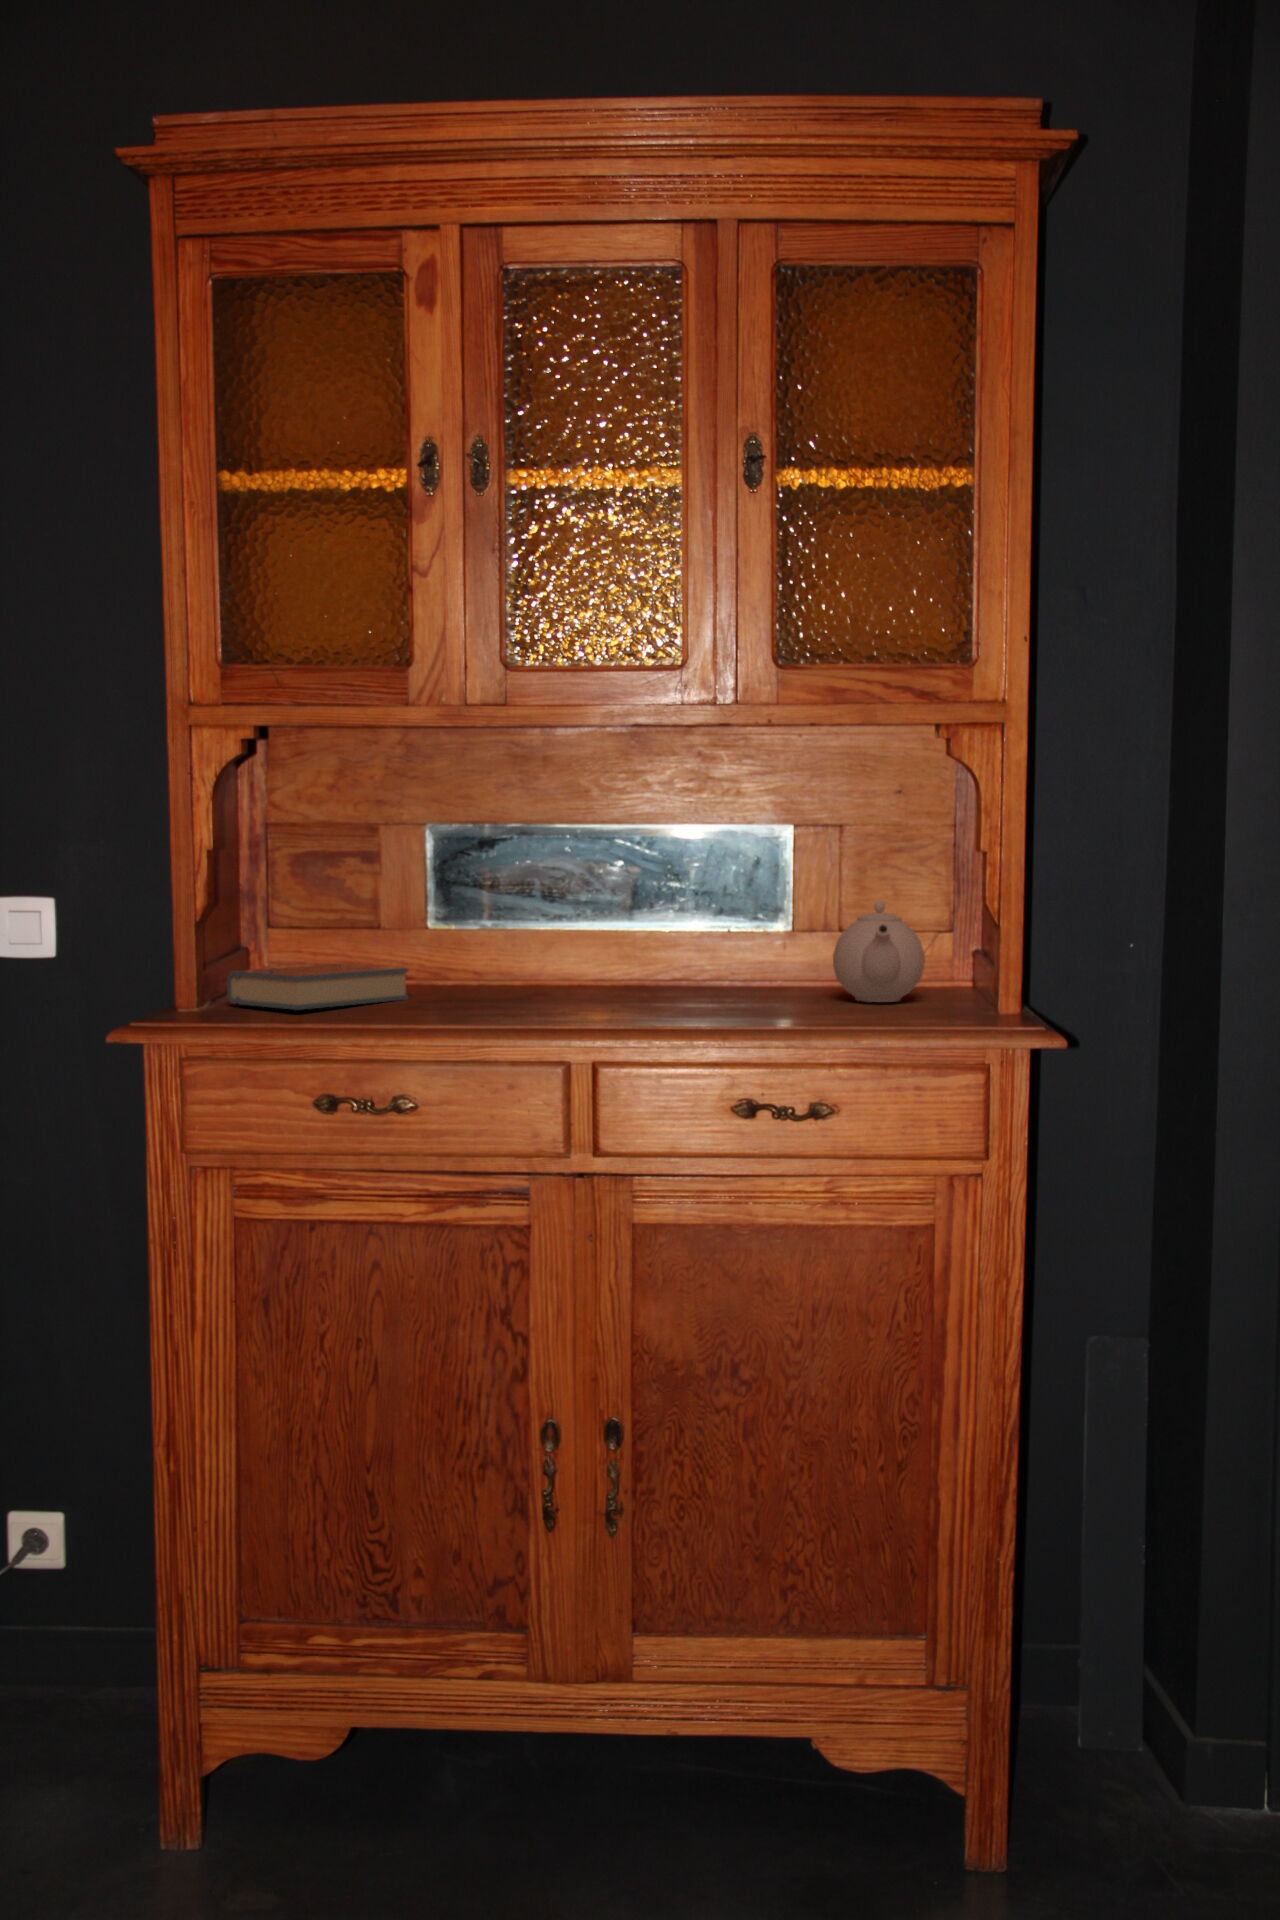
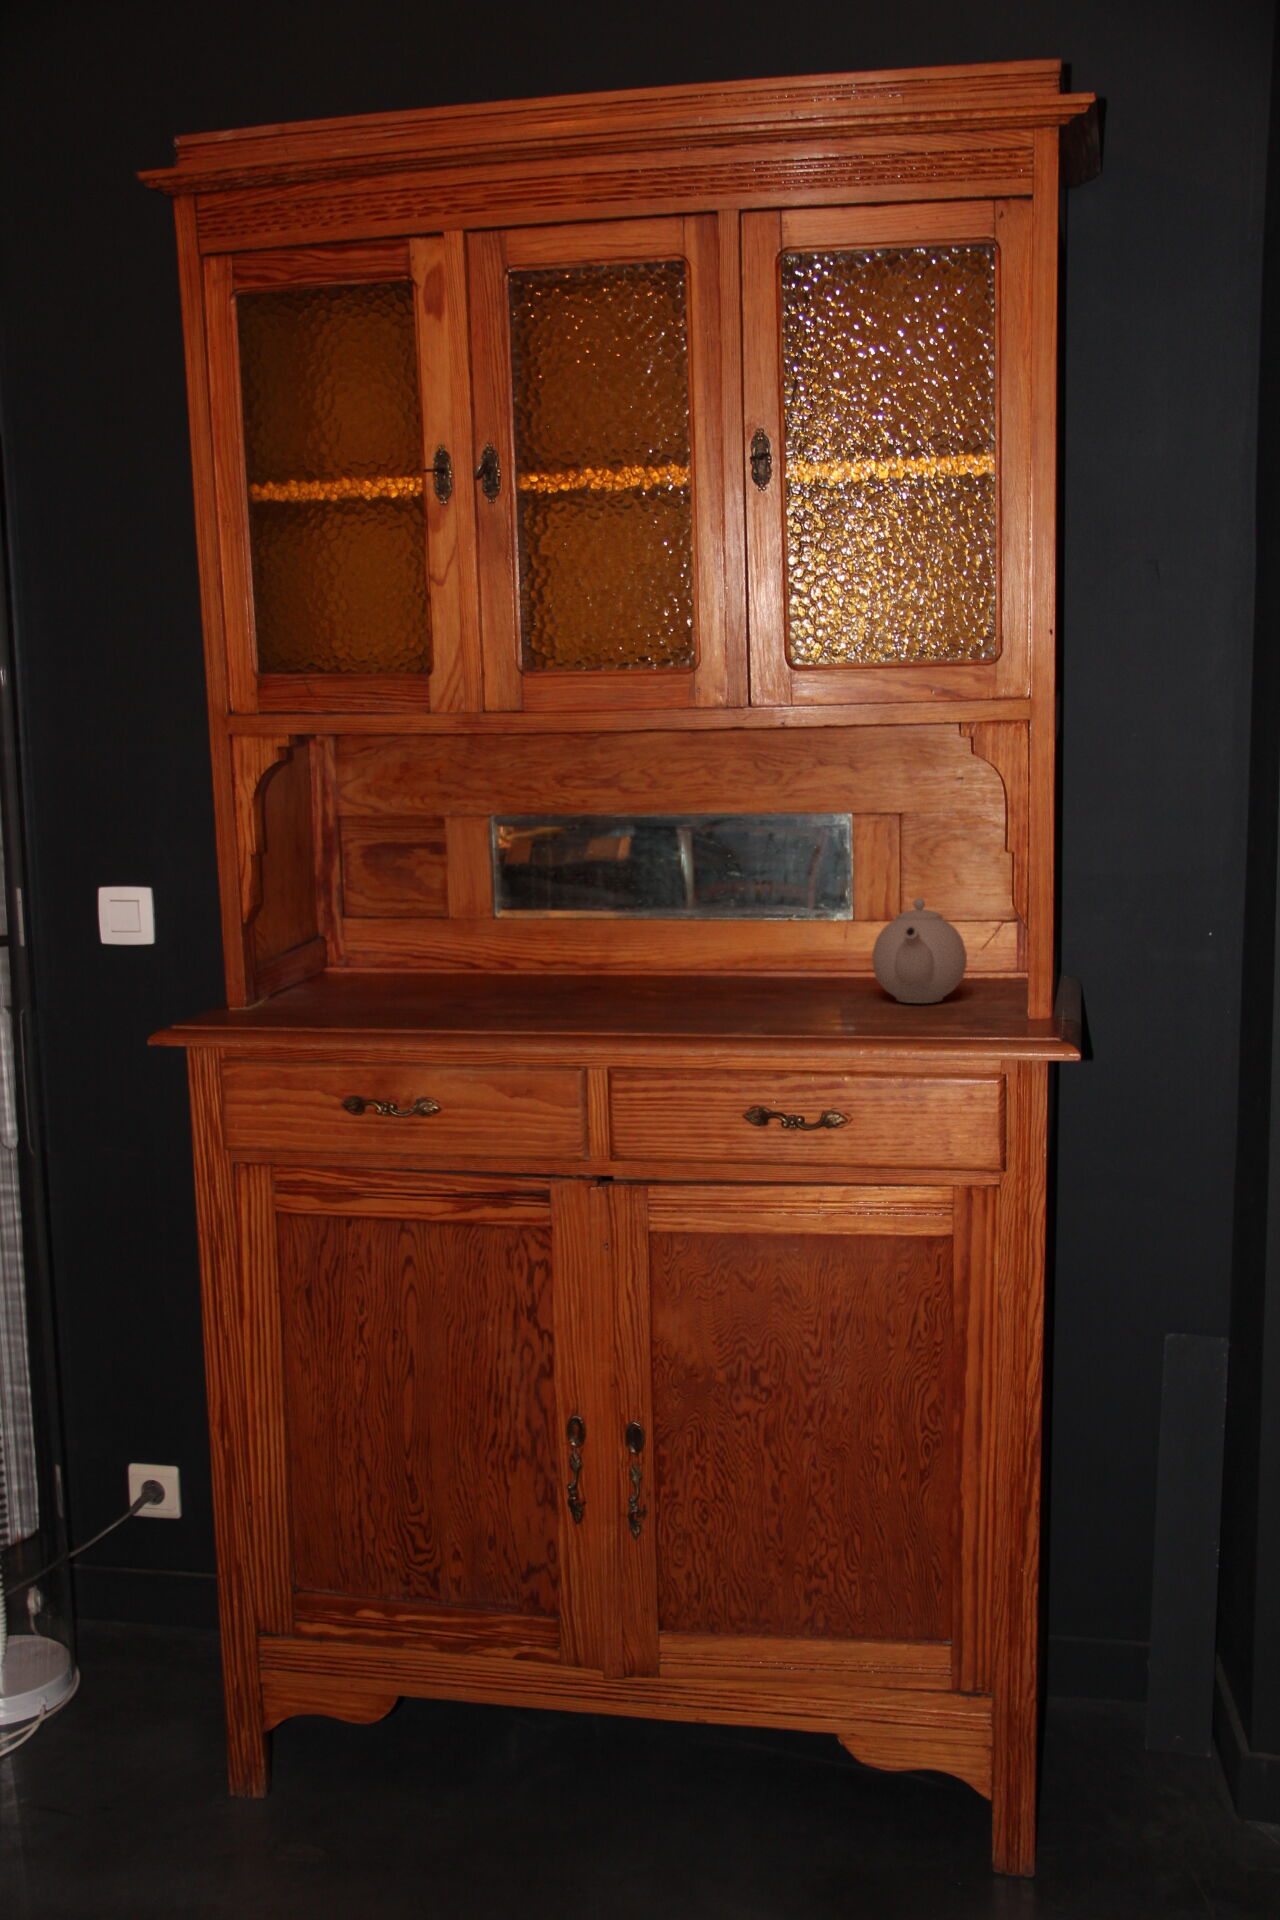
hardback book: present [227,964,408,1010] -> none [274,959,453,1015]

